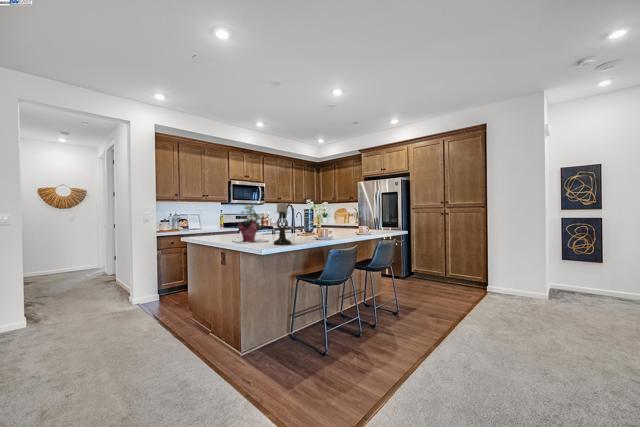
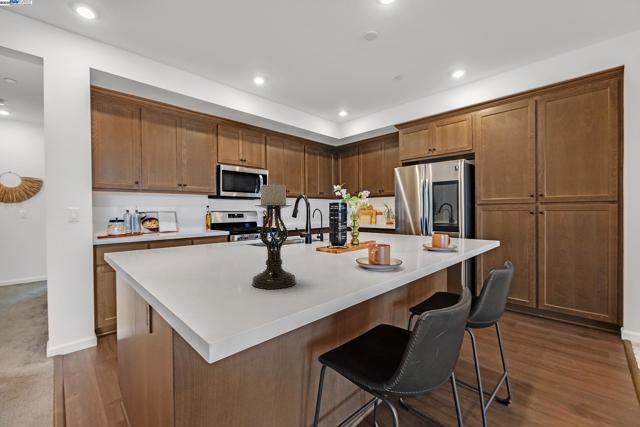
potted plant: present [233,205,269,243] -> none [173,189,250,278]

